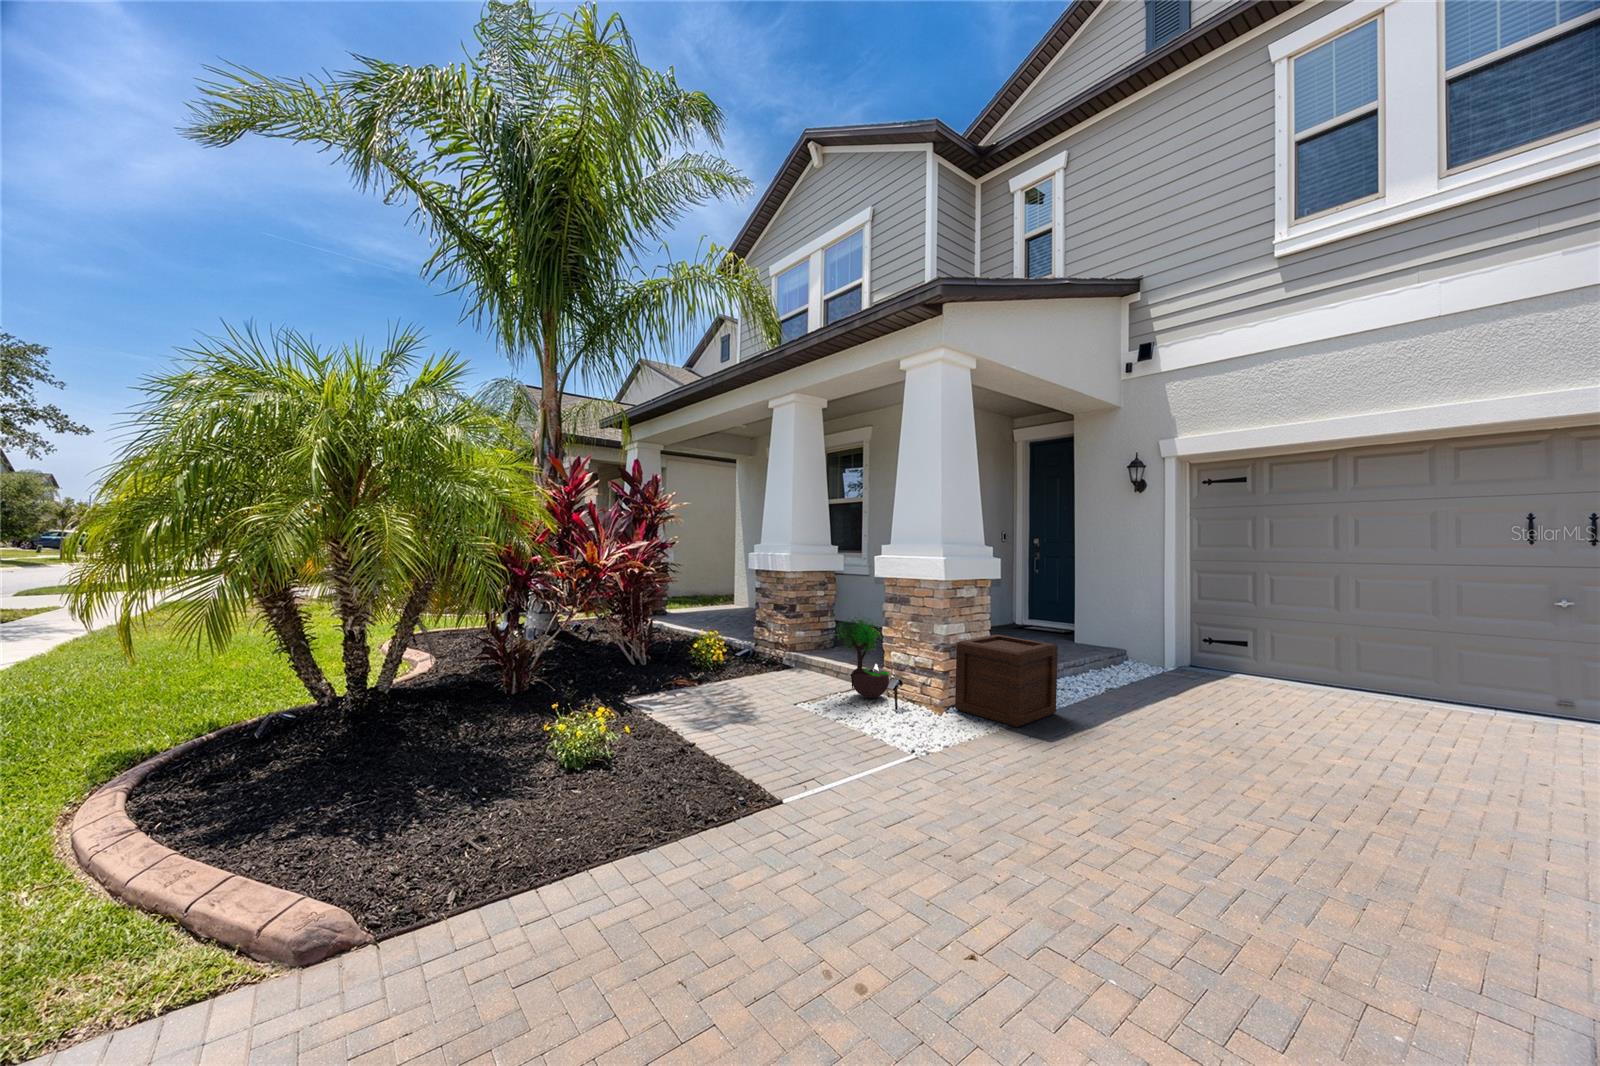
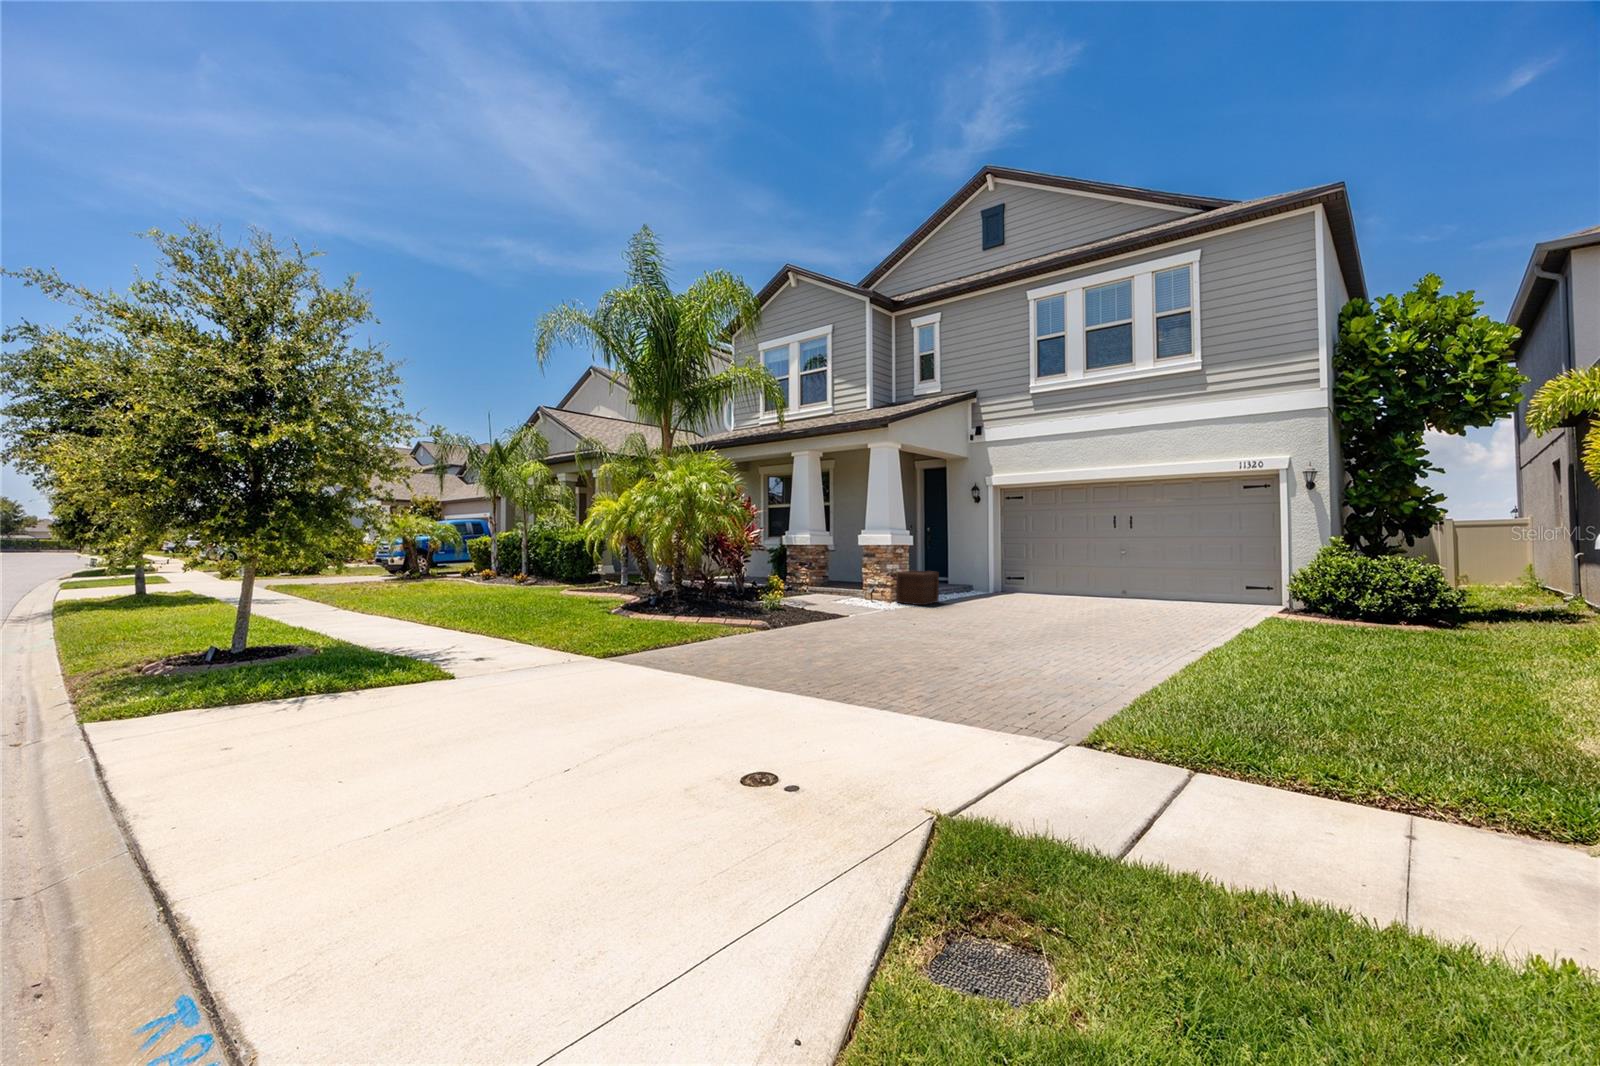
potted tree: present [835,617,889,698] -> none [840,561,866,601]

